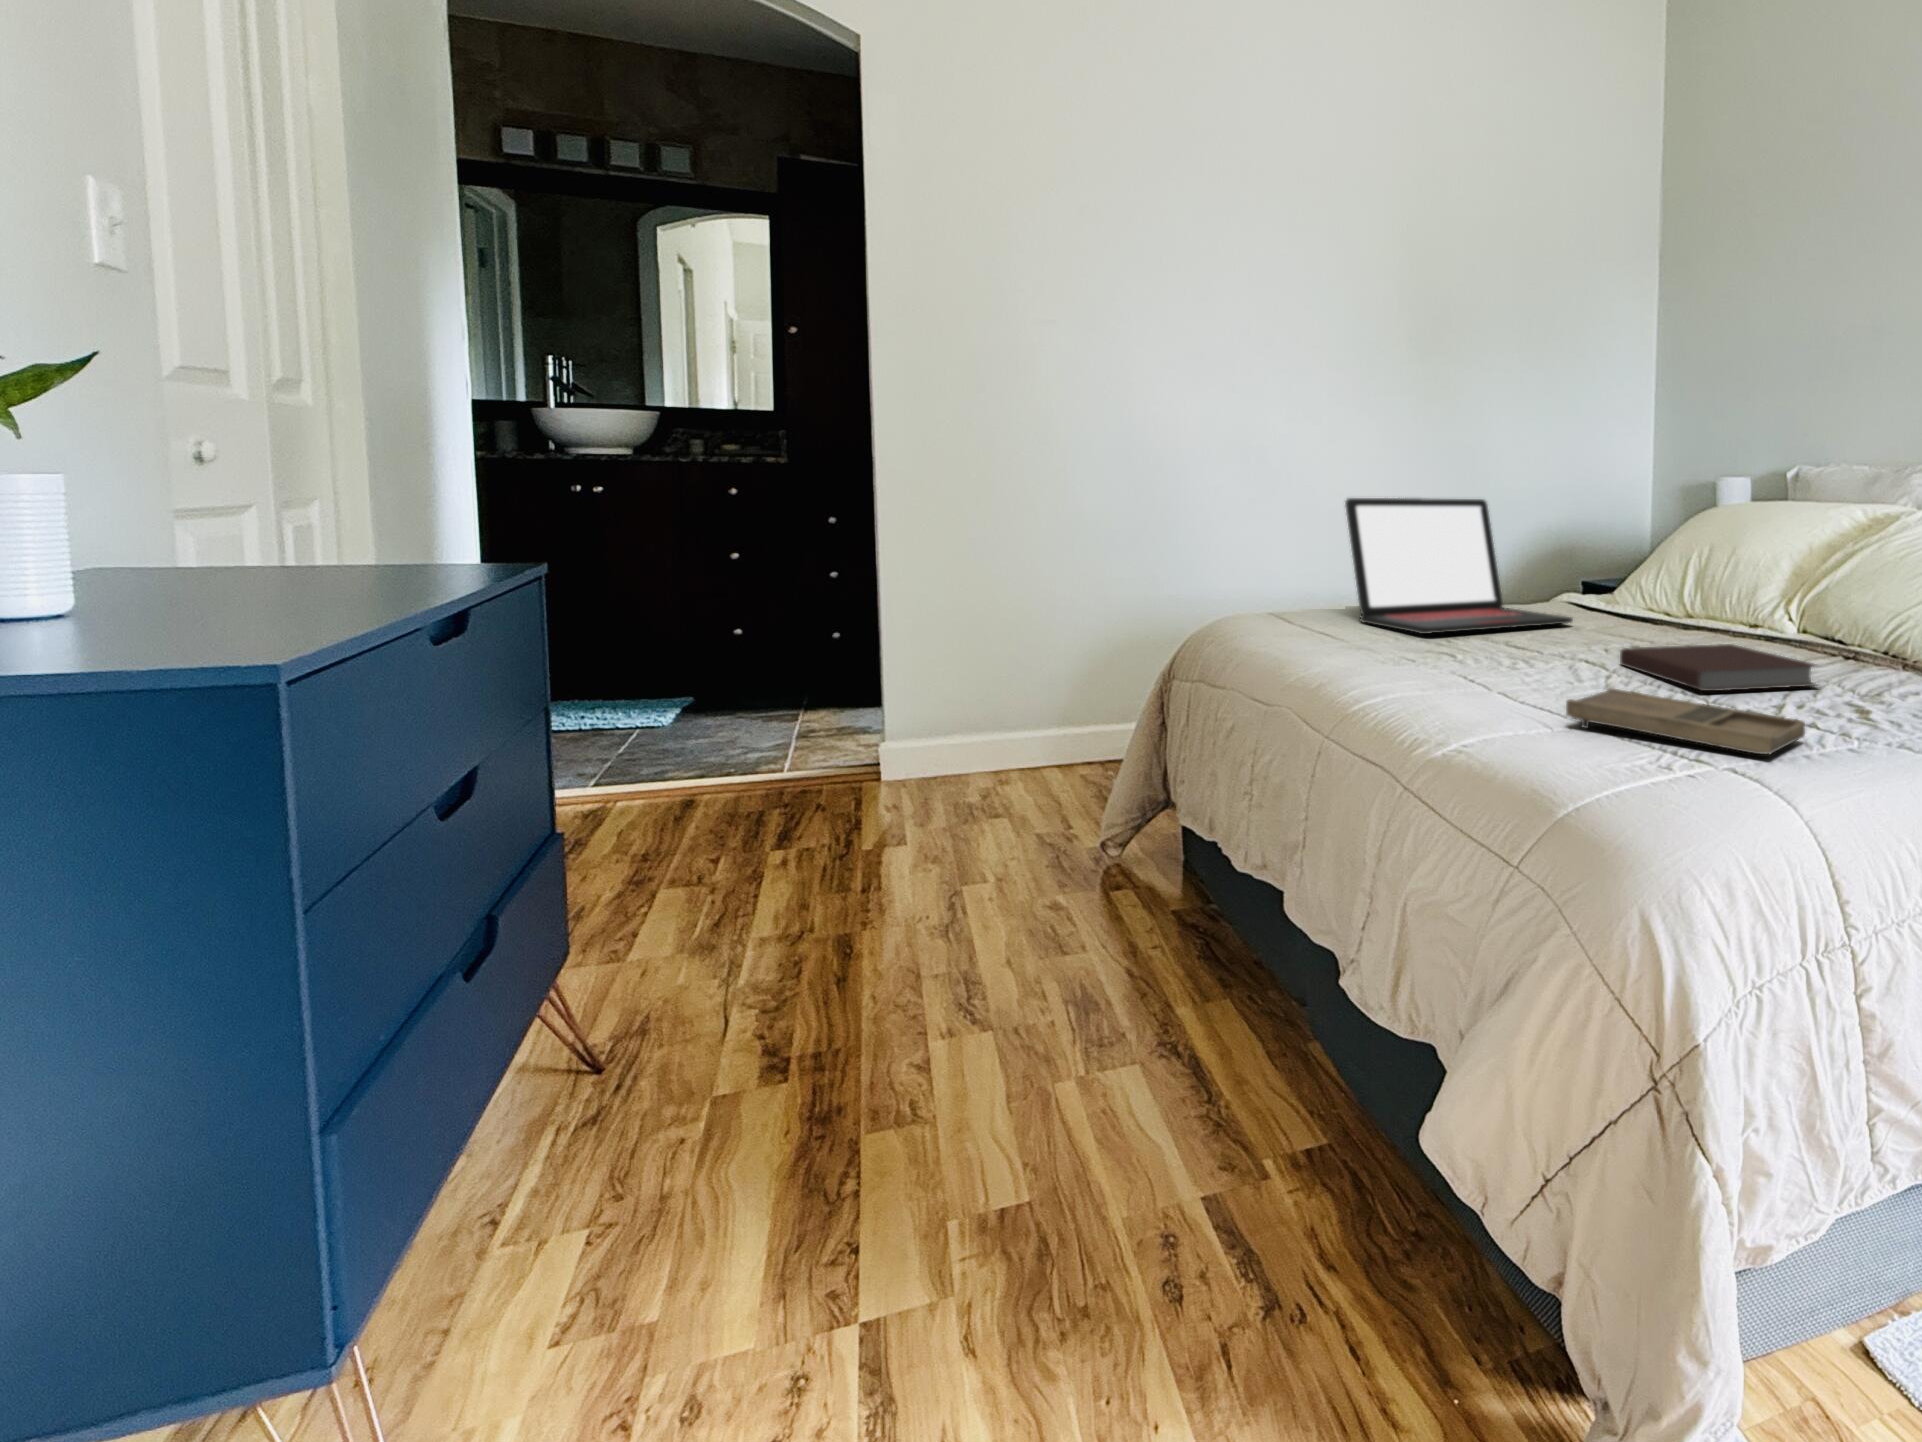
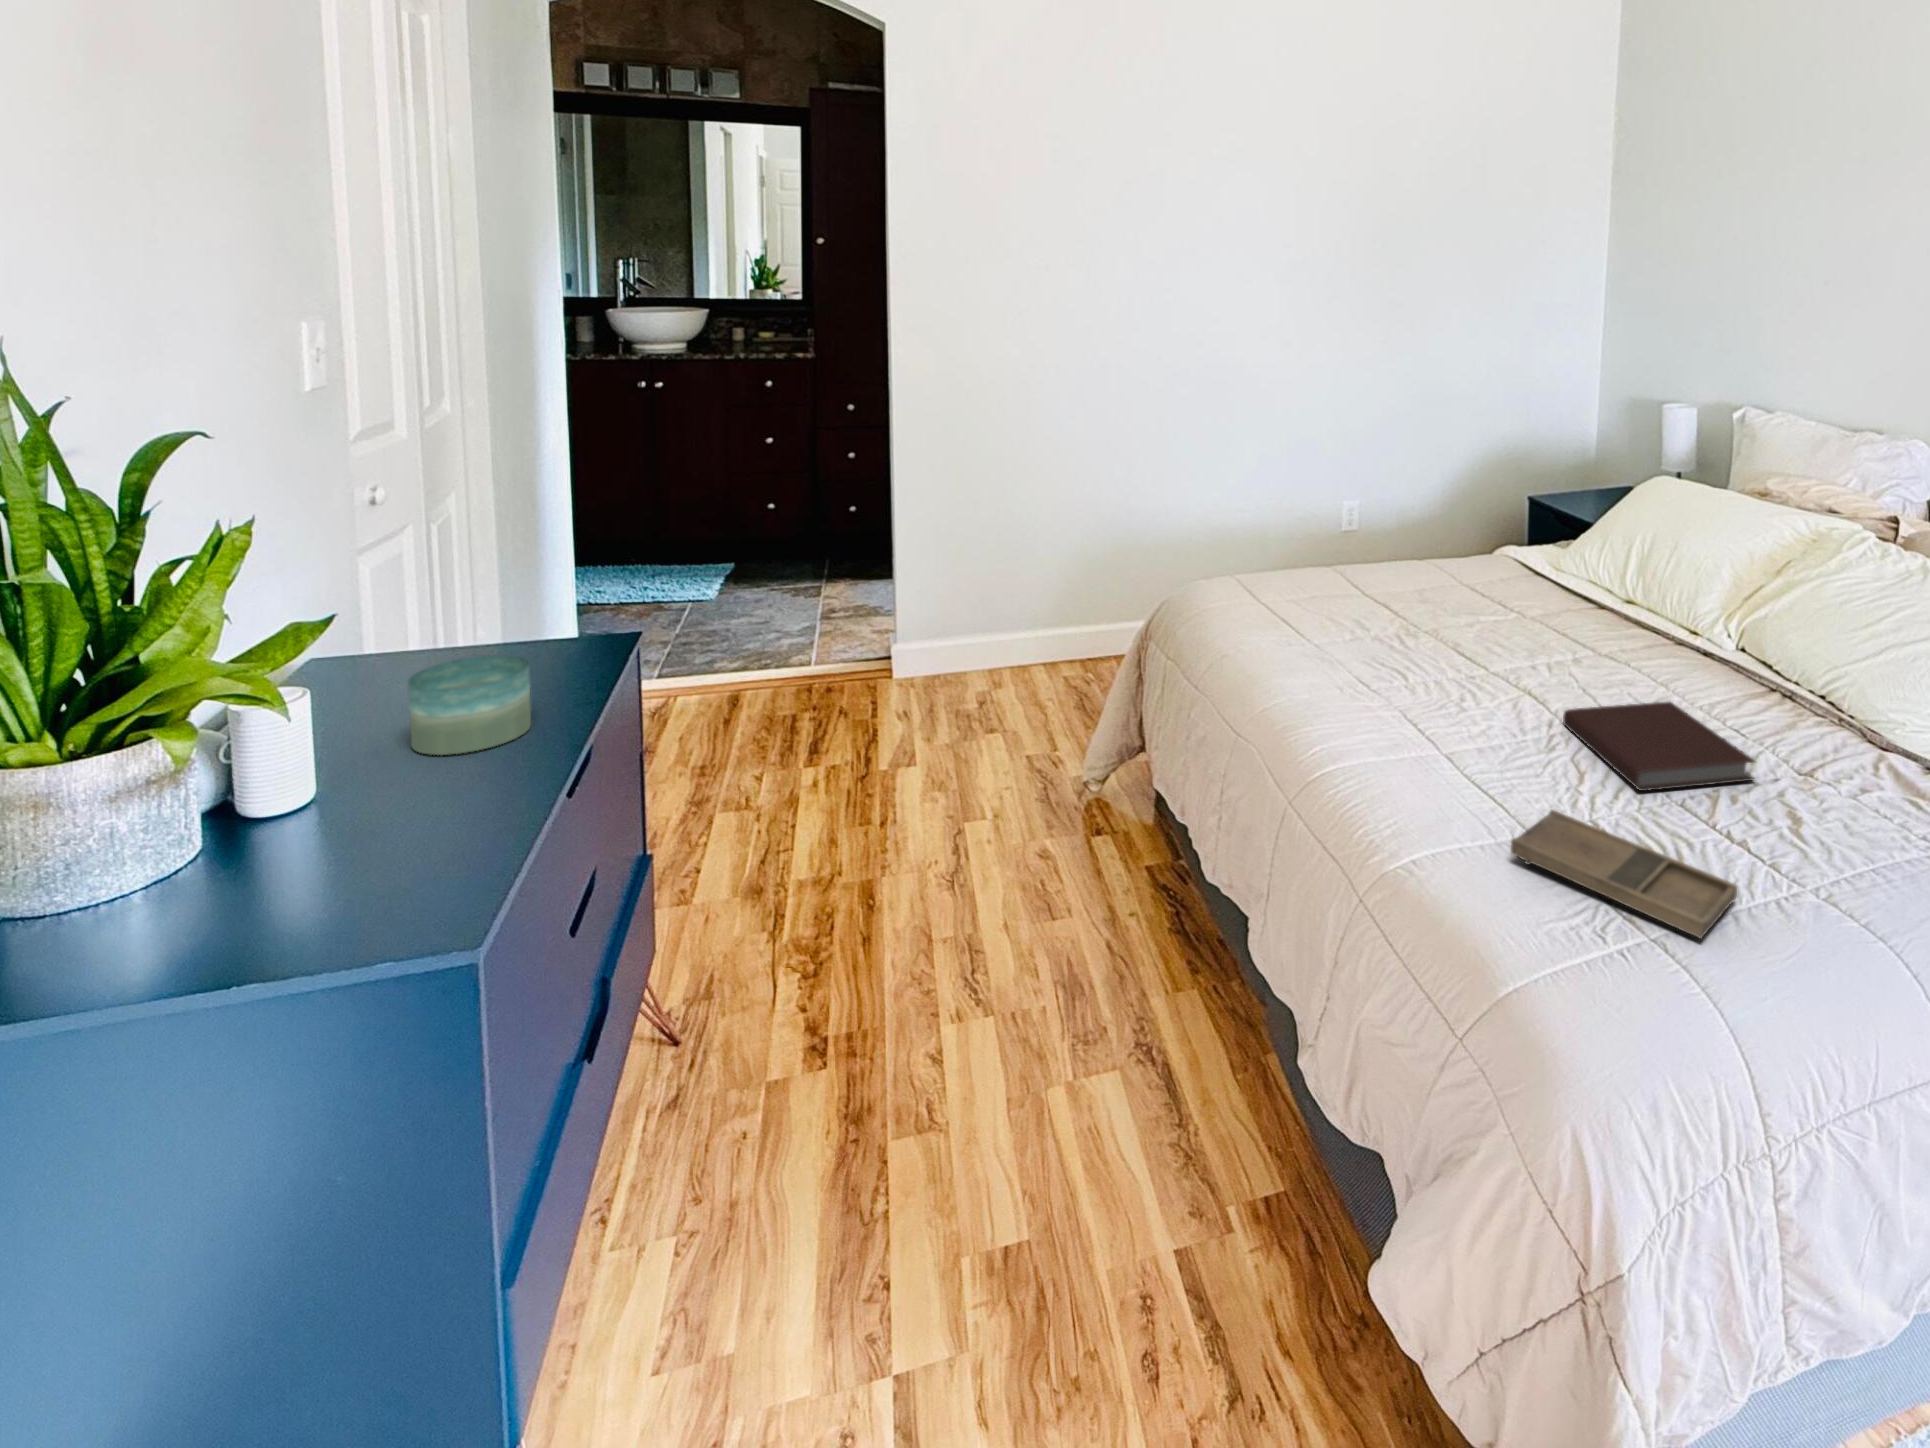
candle: none [216,493,388,578] -> present [408,655,531,755]
laptop: present [1345,498,1573,634] -> none [1310,496,1520,658]

